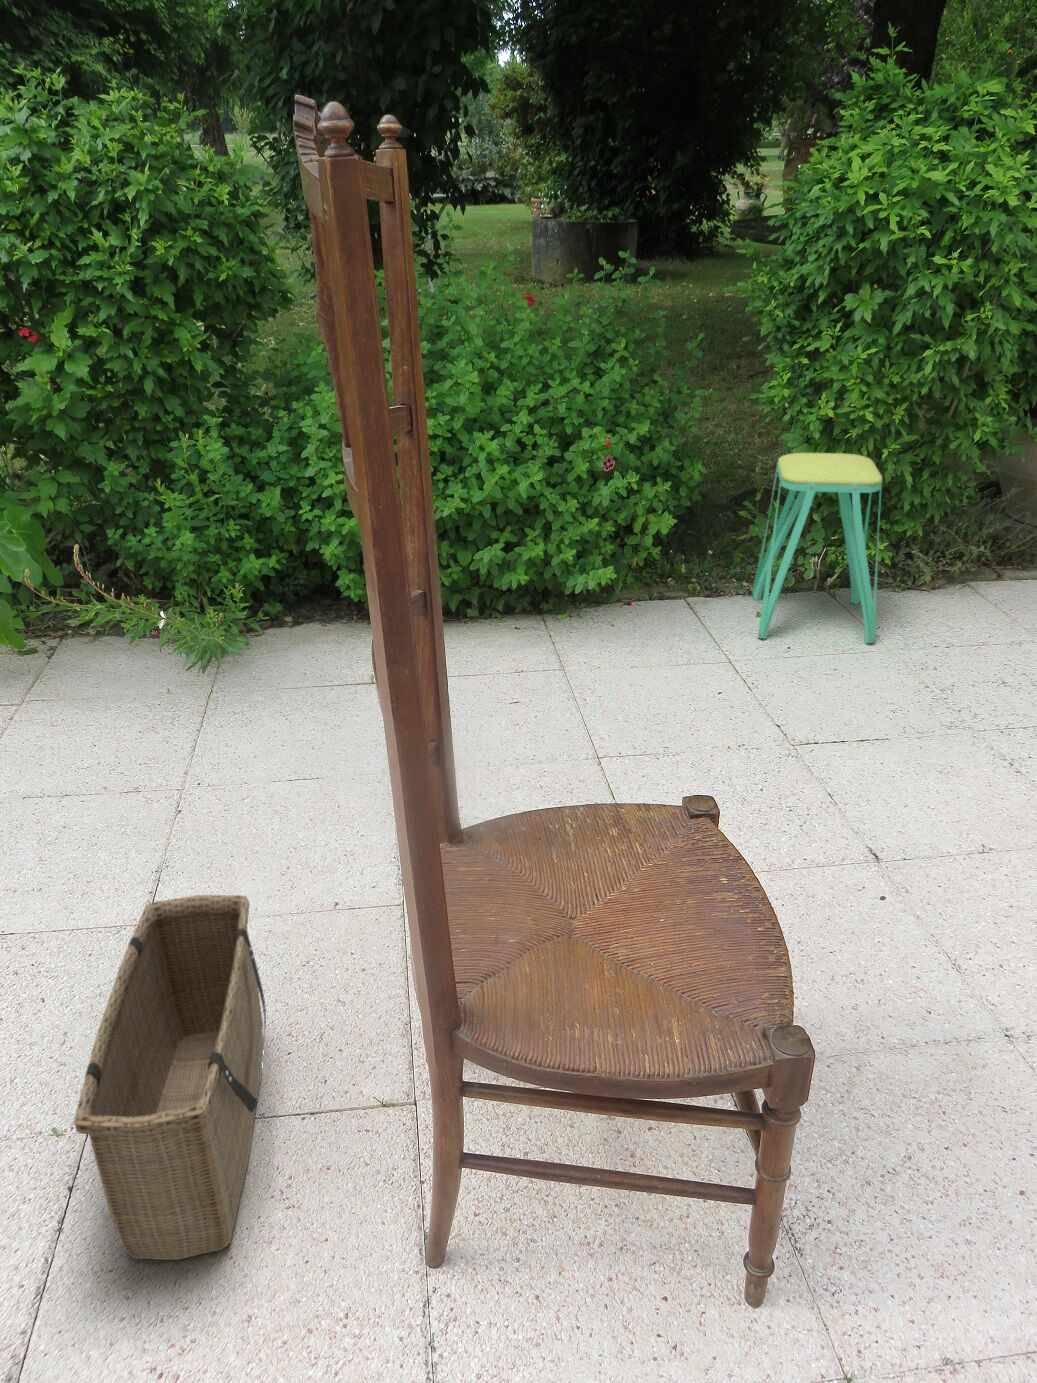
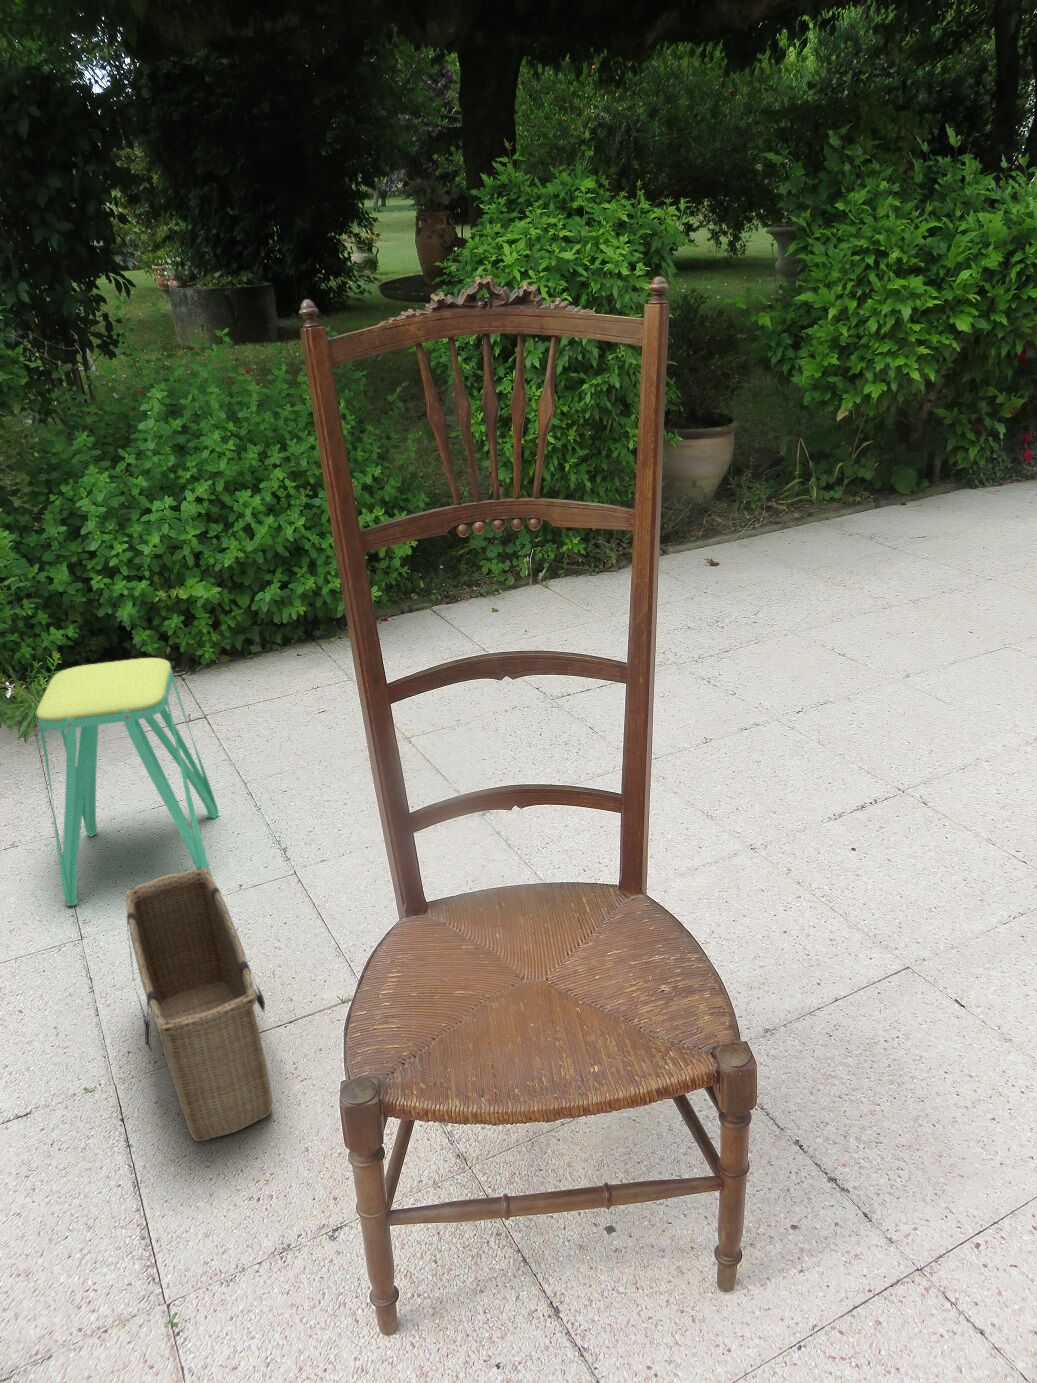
stool: present [753,453,882,643] -> present [36,658,219,906]

